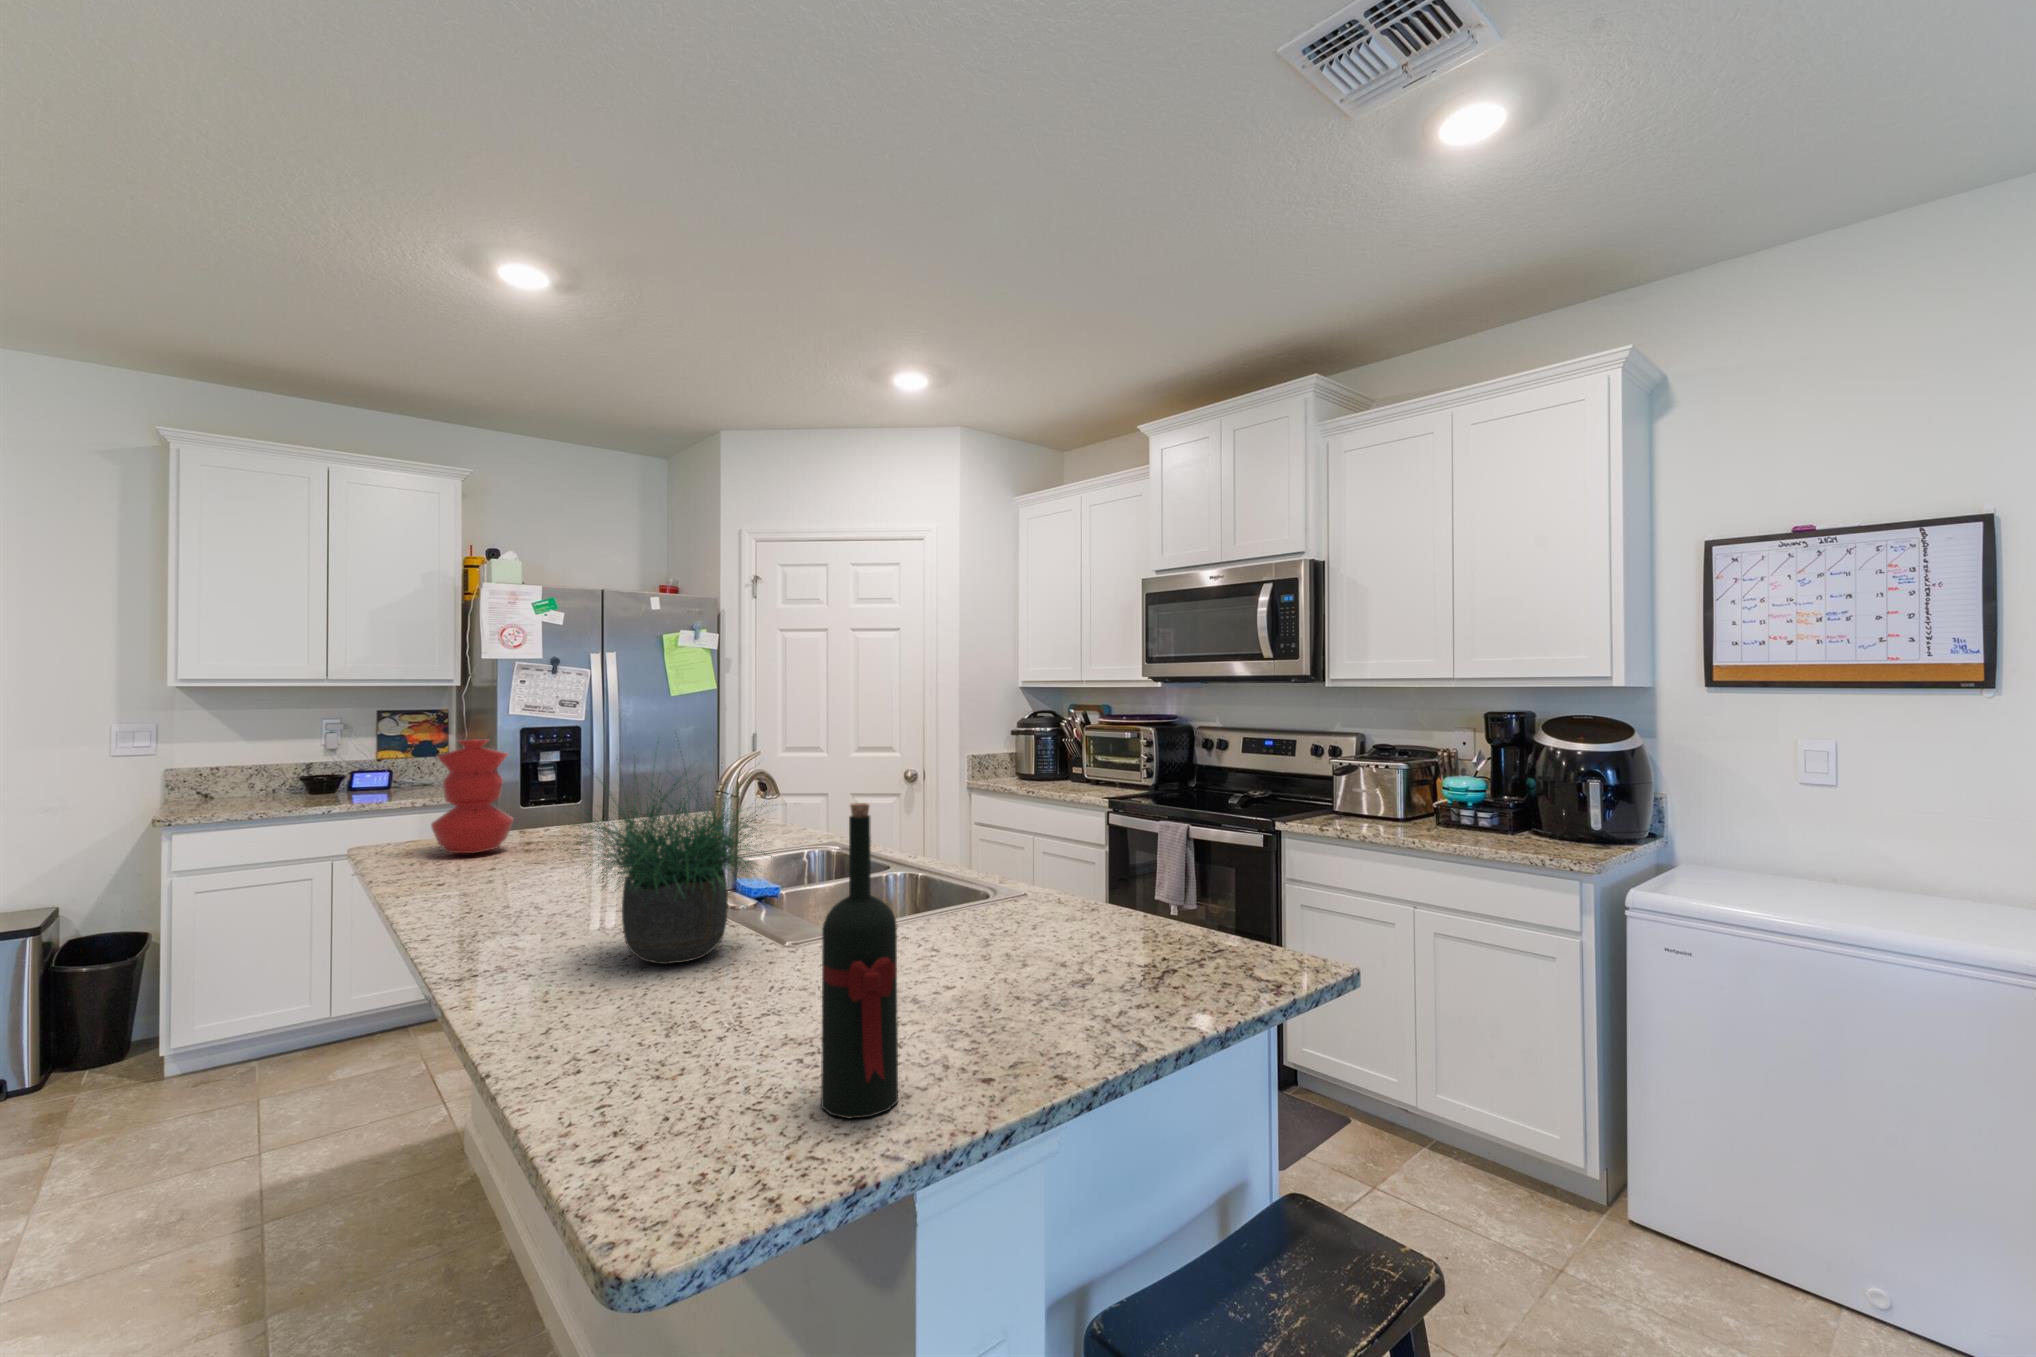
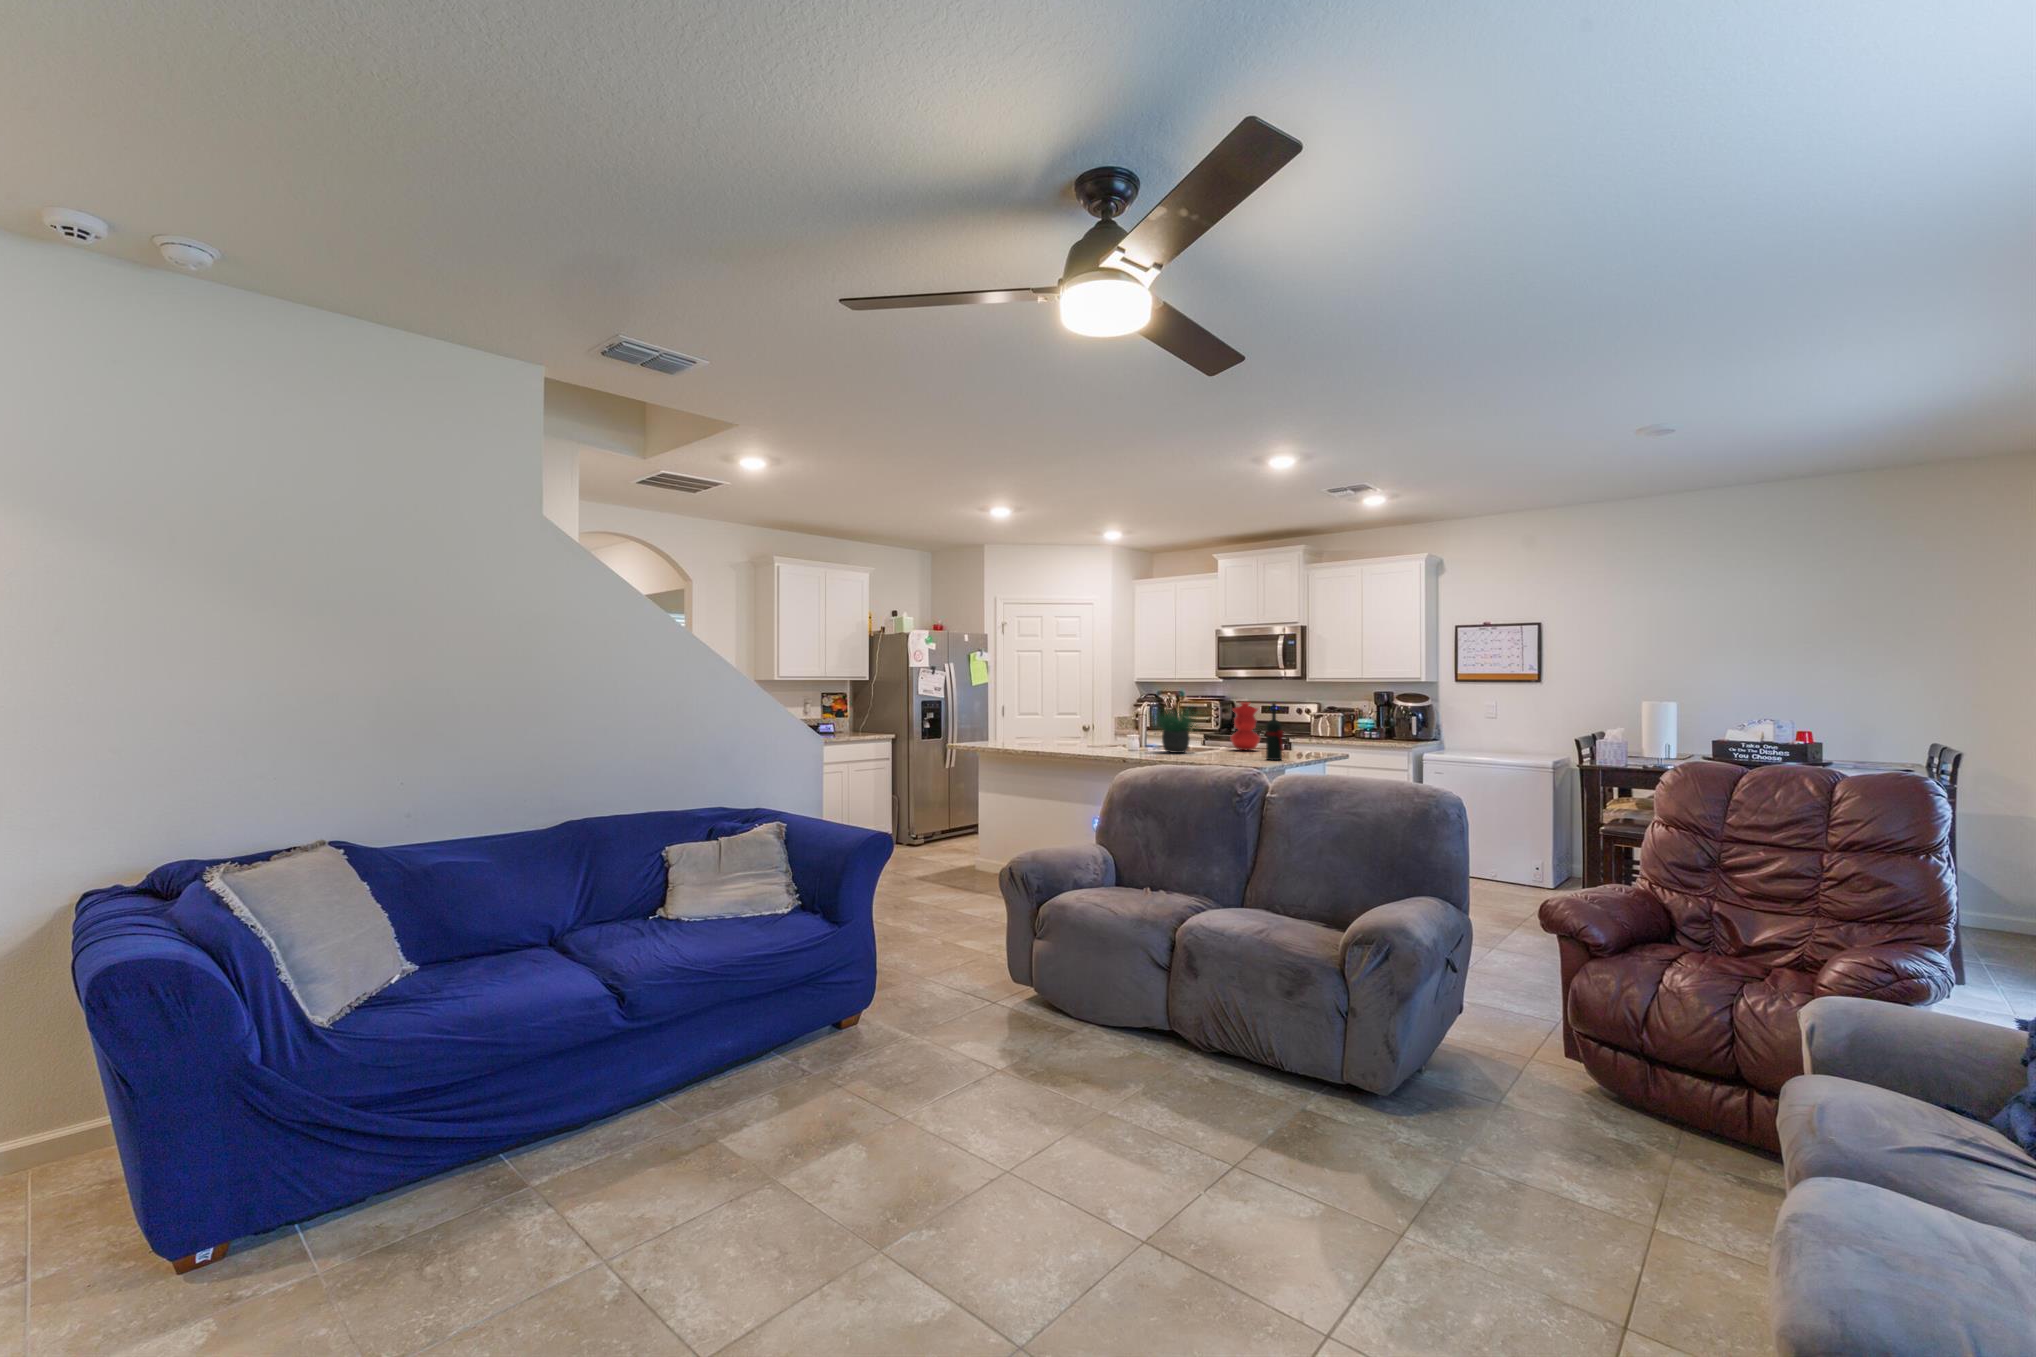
vase: present [431,739,513,854] -> present [1230,702,1260,750]

